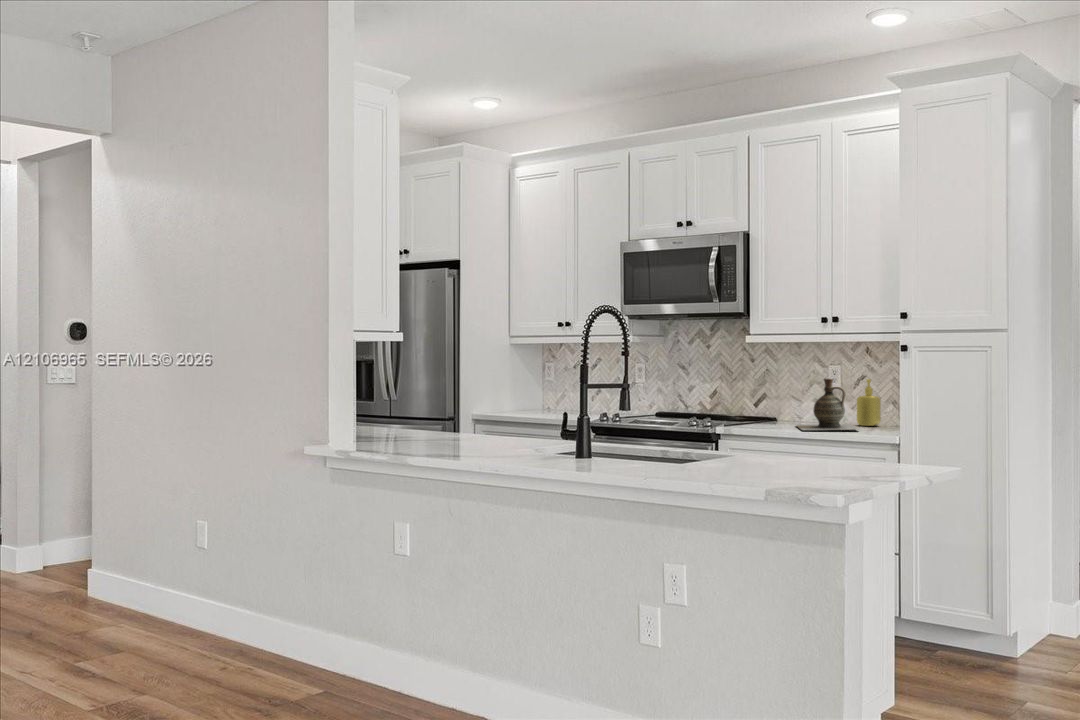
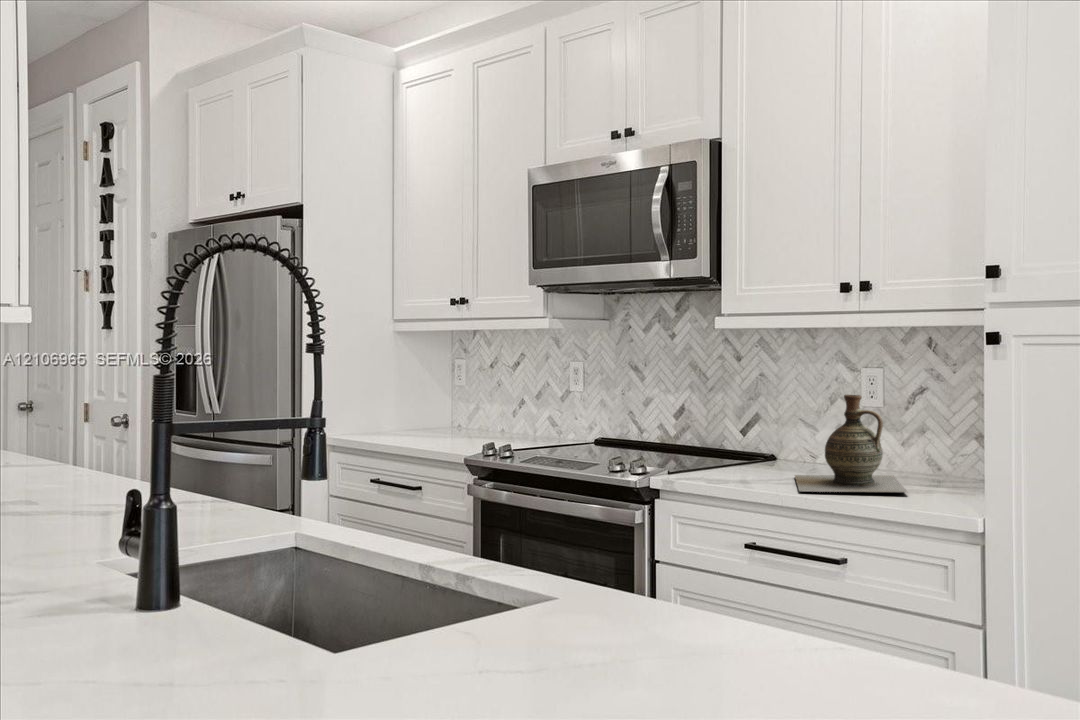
soap dispenser: present [857,379,881,426] -> none [908,394,952,480]

